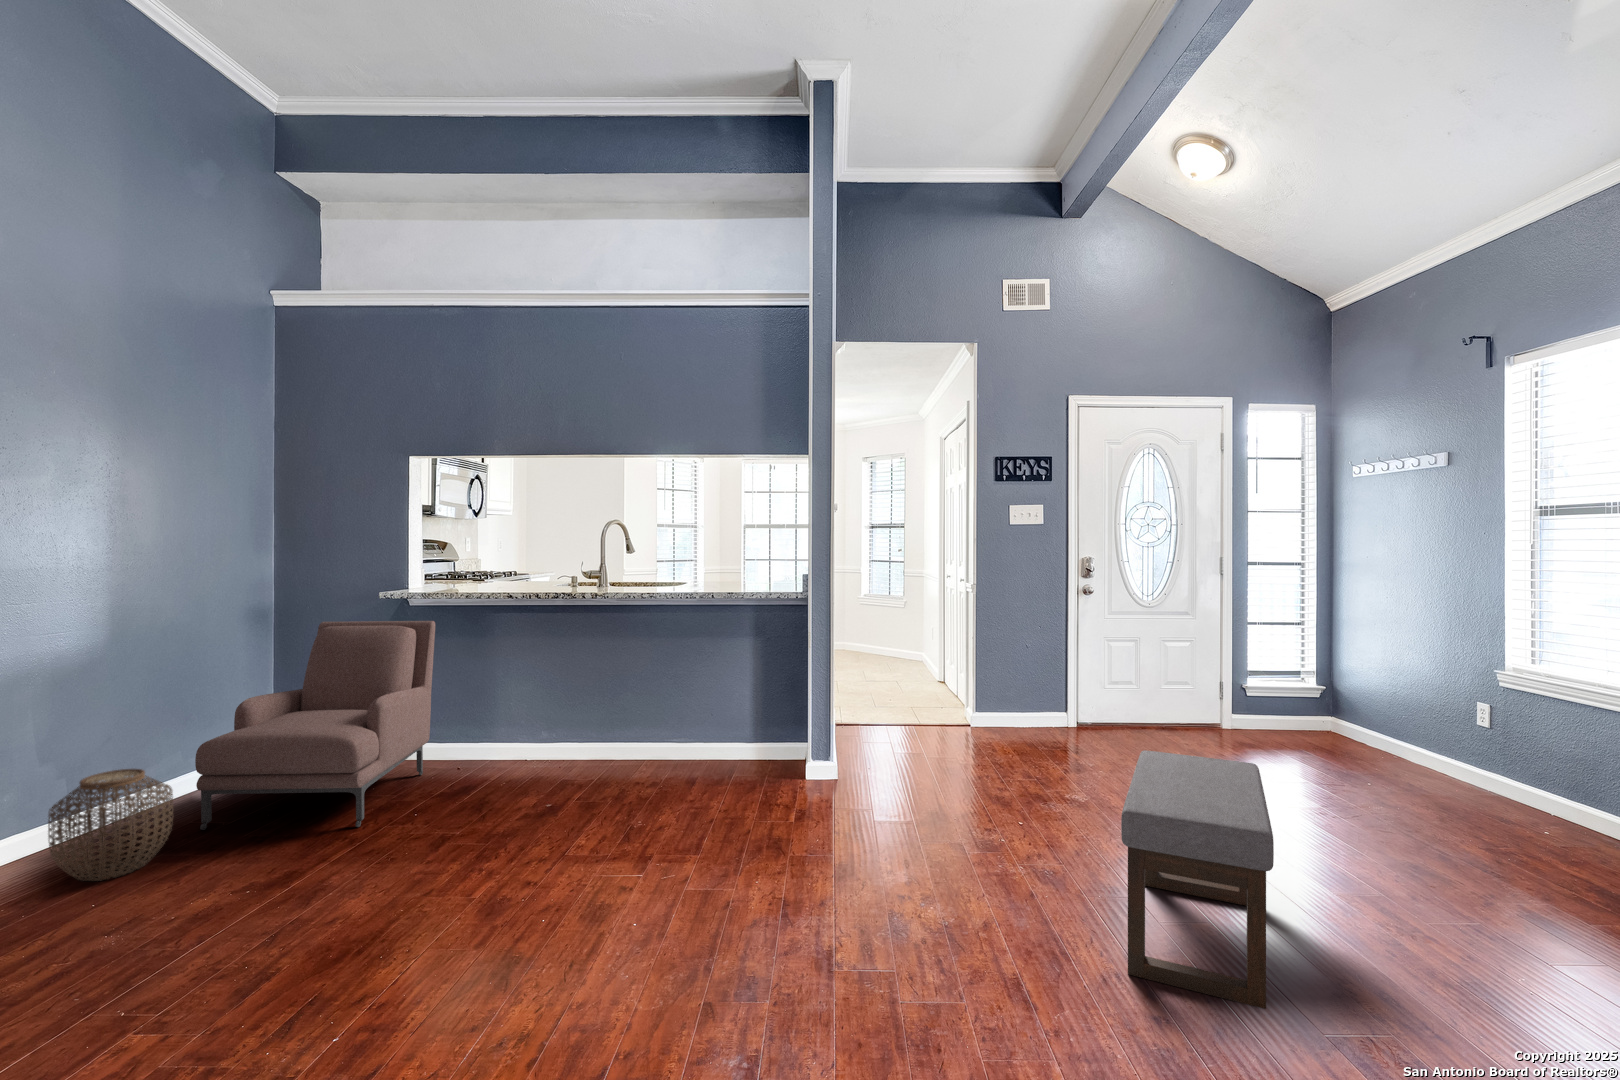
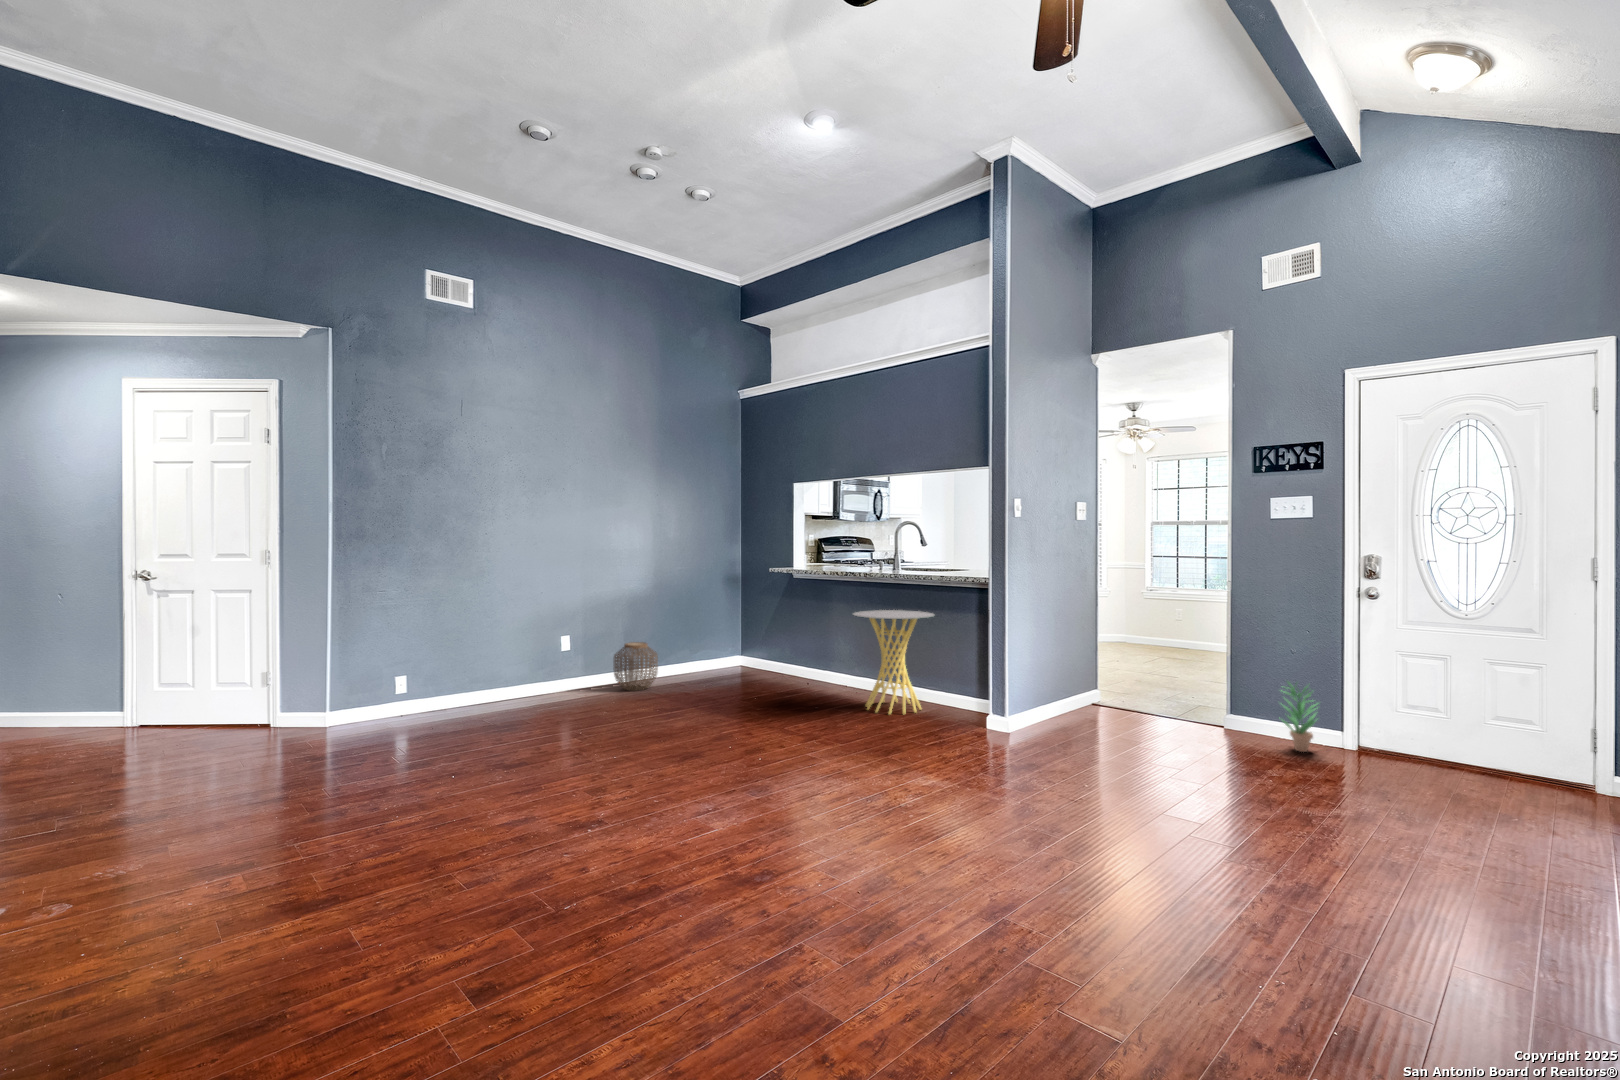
armchair: present [195,621,435,830] -> none [675,582,801,694]
side table: none [595,645,713,798] -> present [853,610,934,715]
potted plant: none [1032,673,1067,738] -> present [1281,682,1317,752]
ottoman: present [1121,750,1274,1009] -> none [947,713,1158,882]

